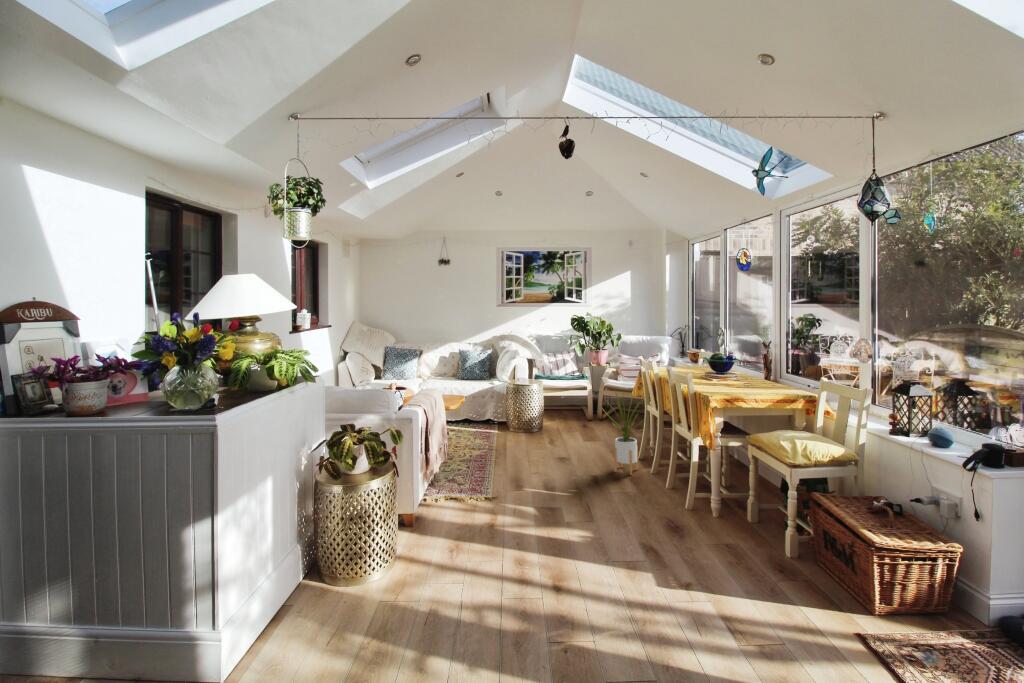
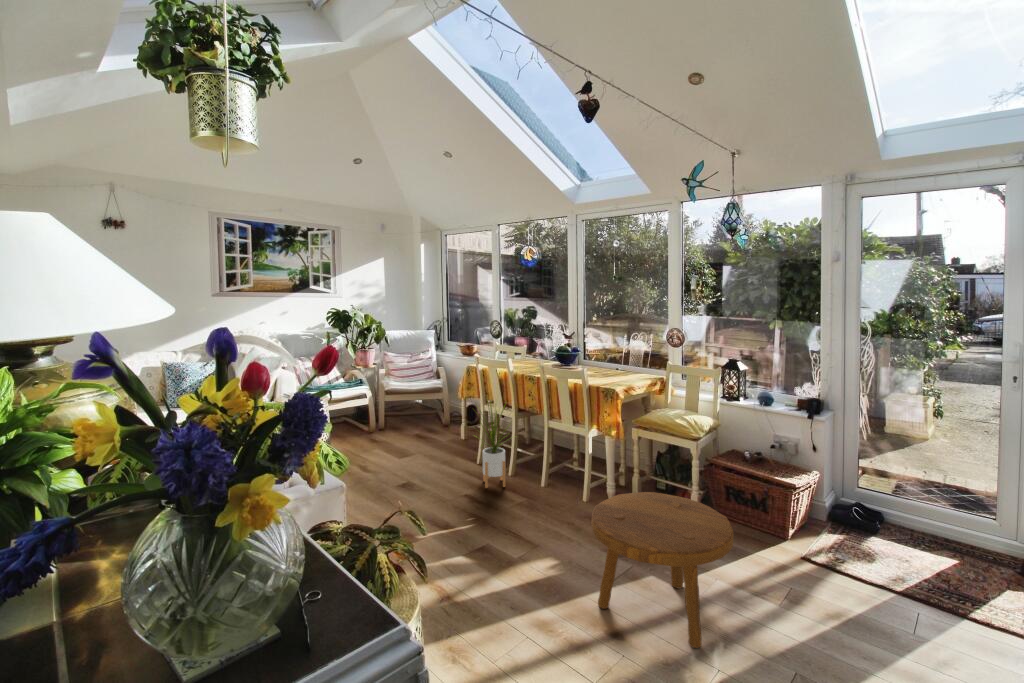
footstool: none [538,479,675,629] -> present [591,492,733,648]

